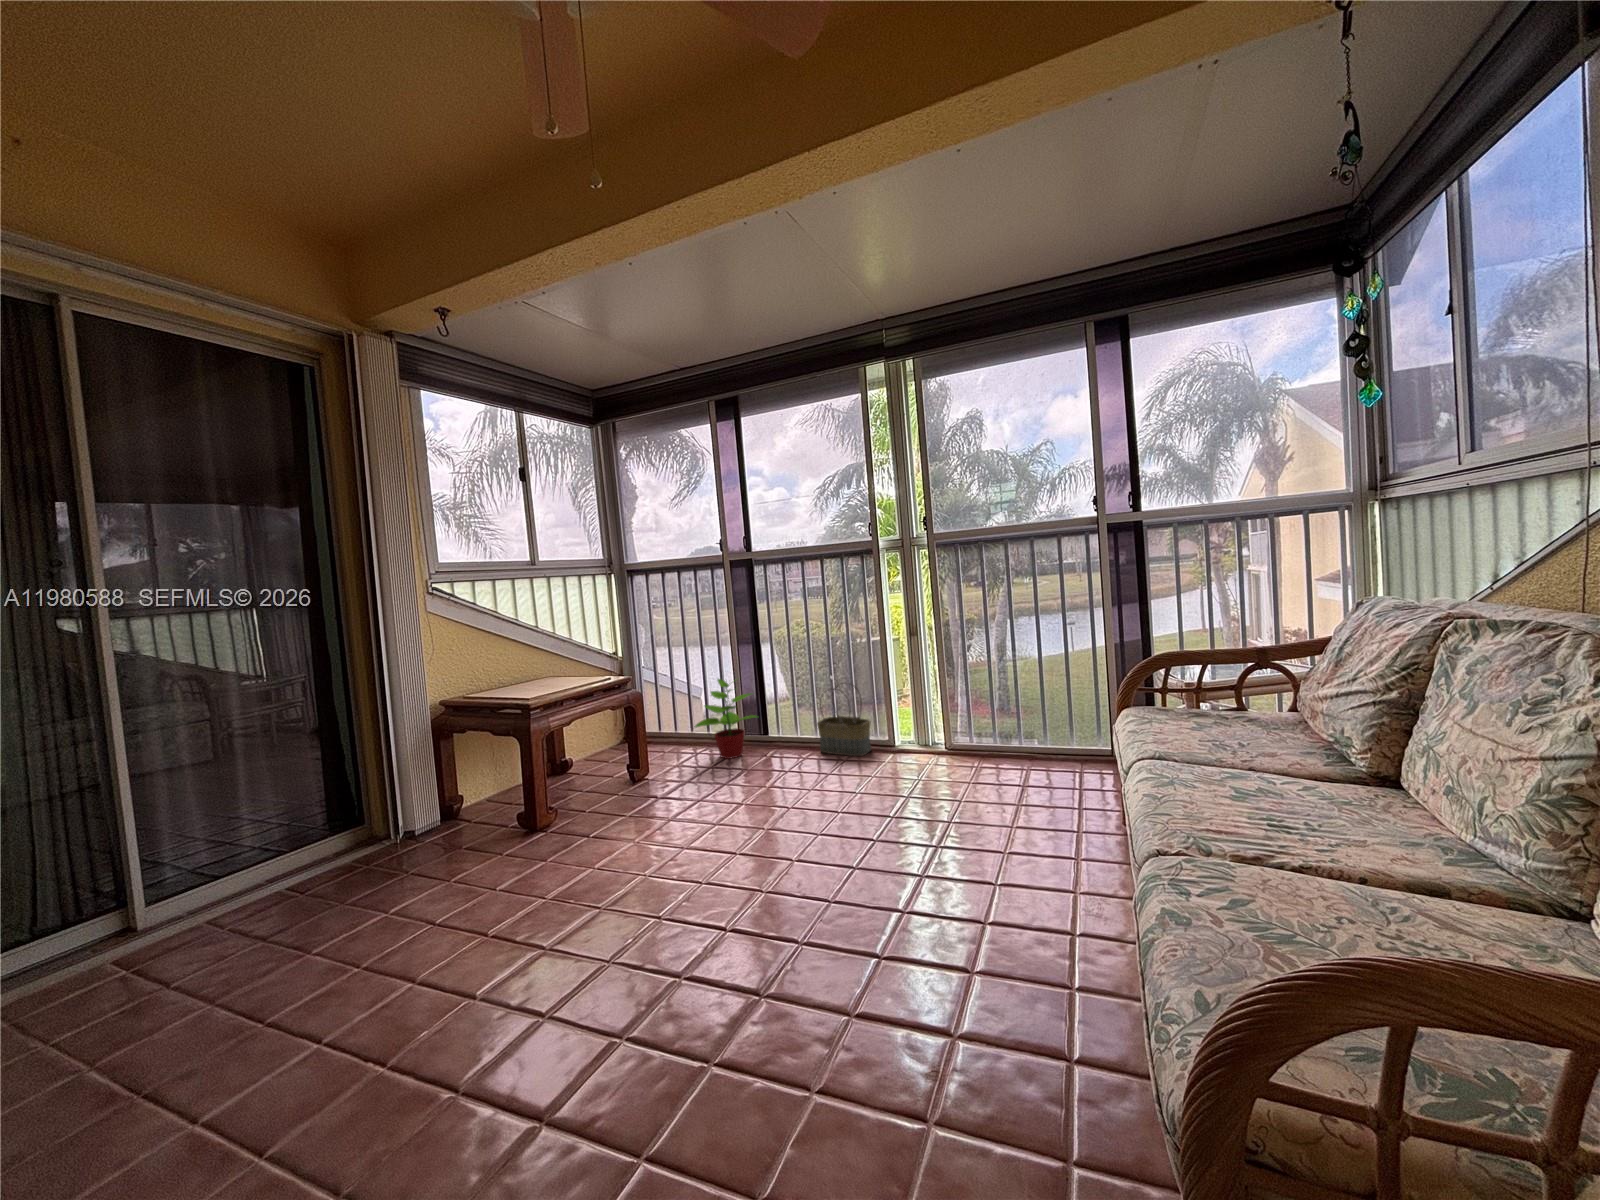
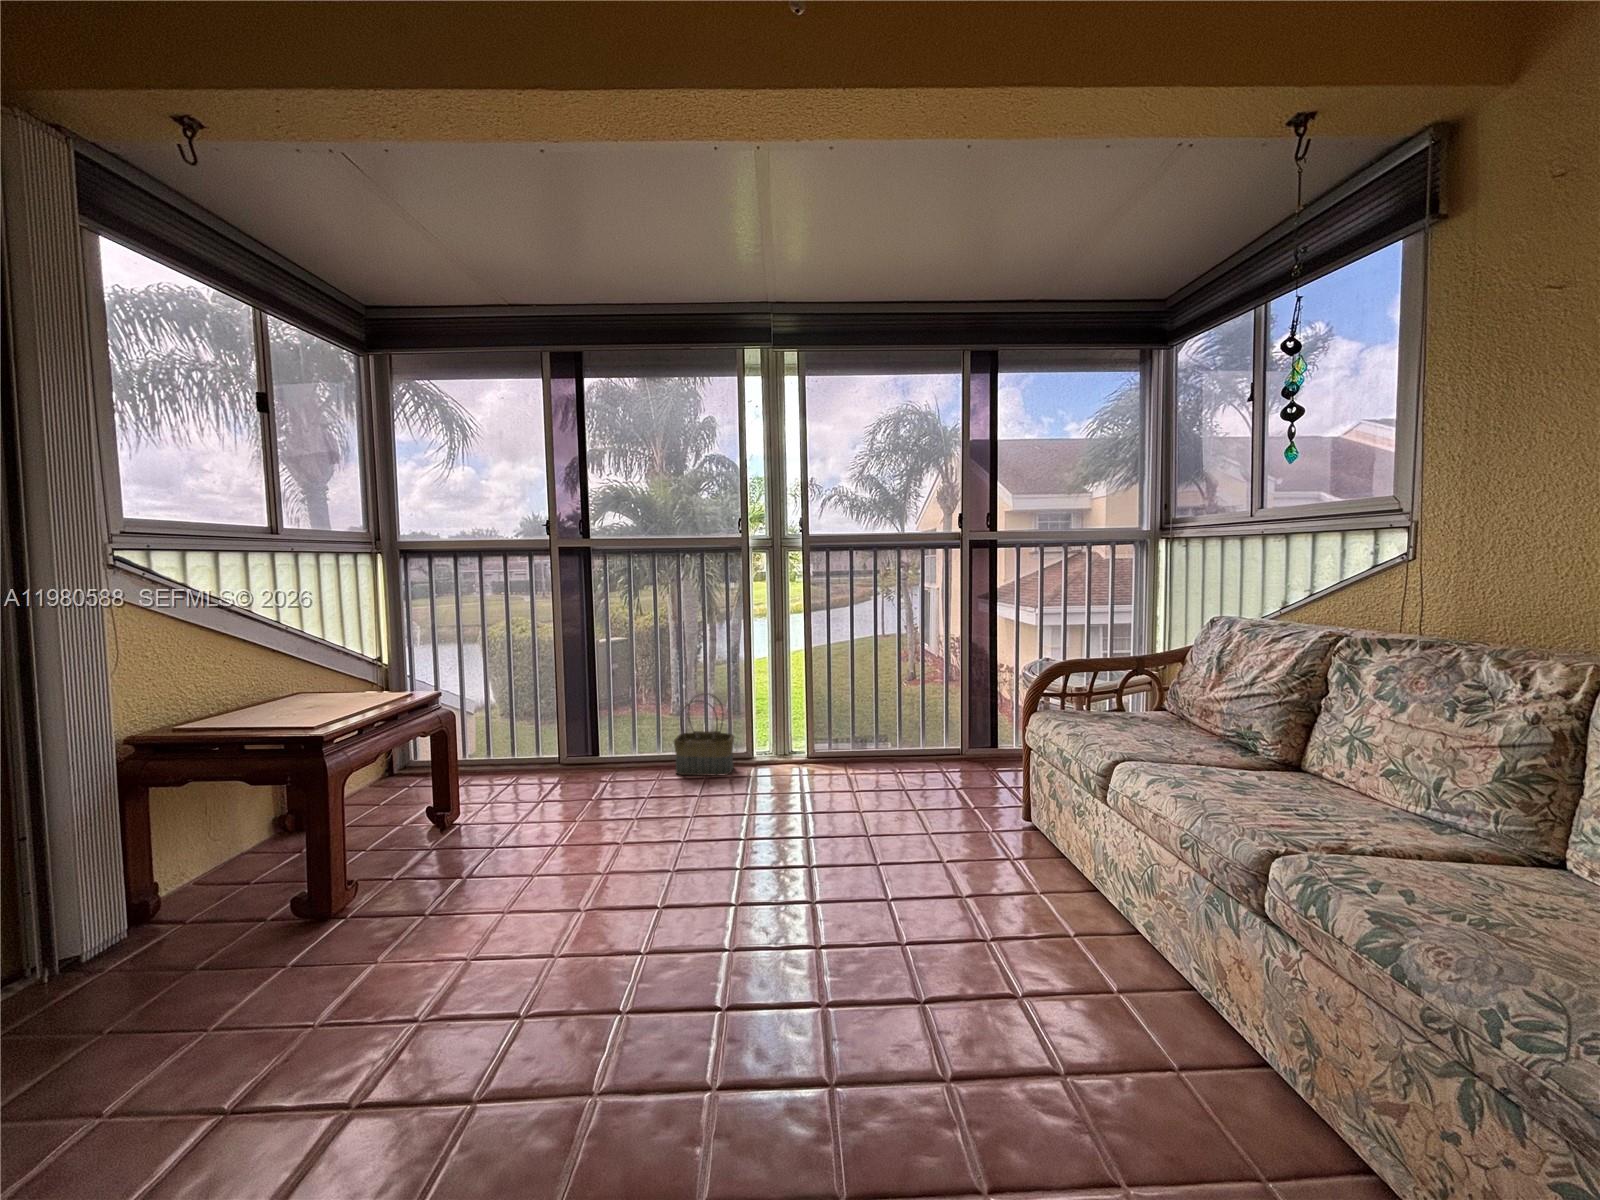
potted plant: present [694,679,757,759] -> none [521,688,607,793]

